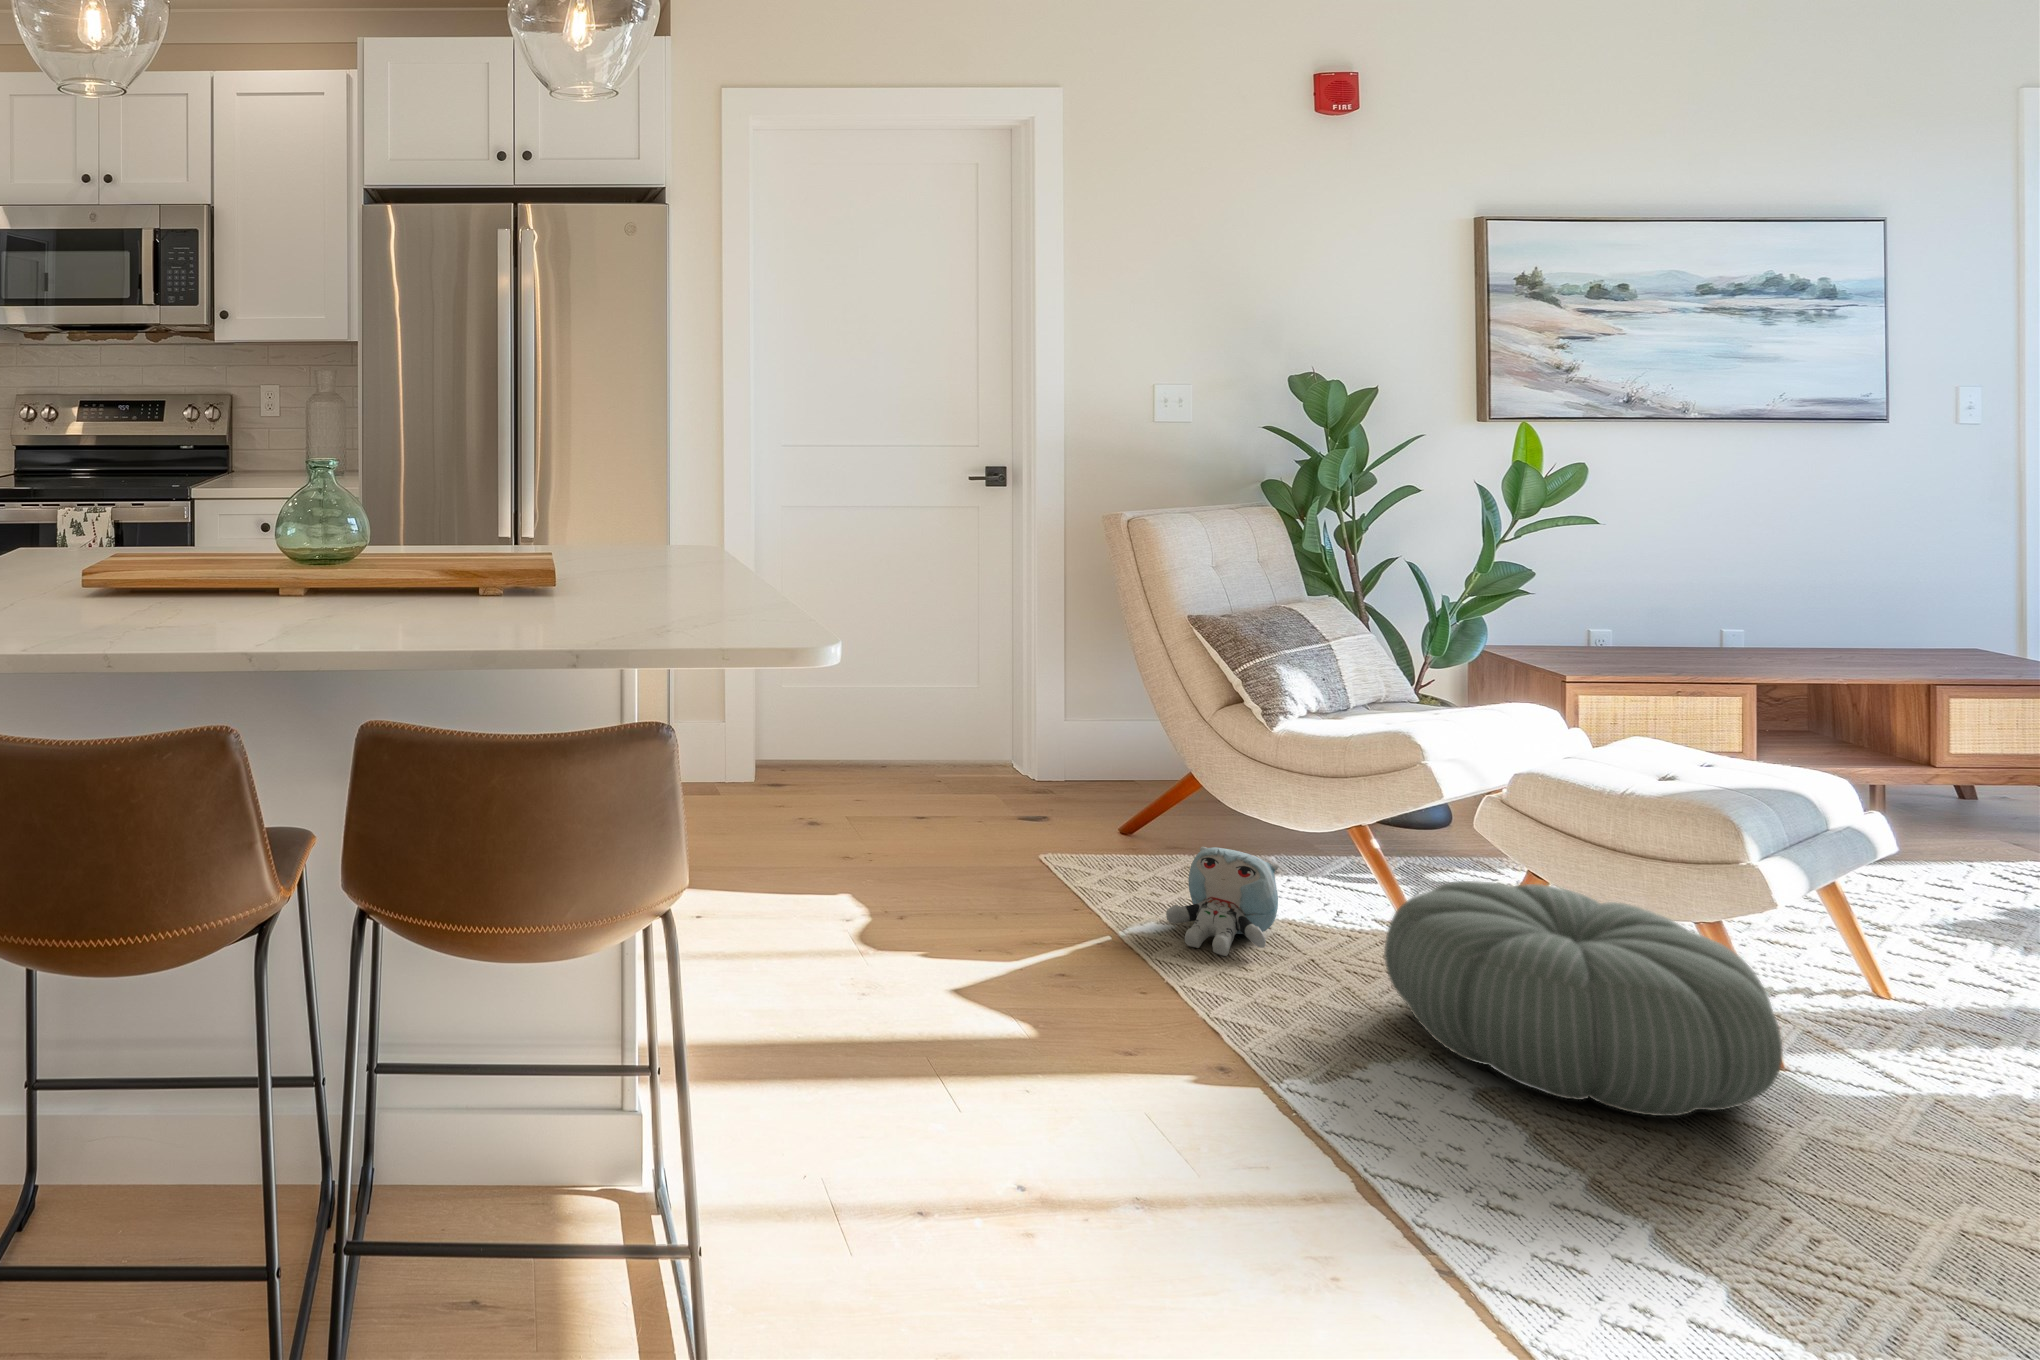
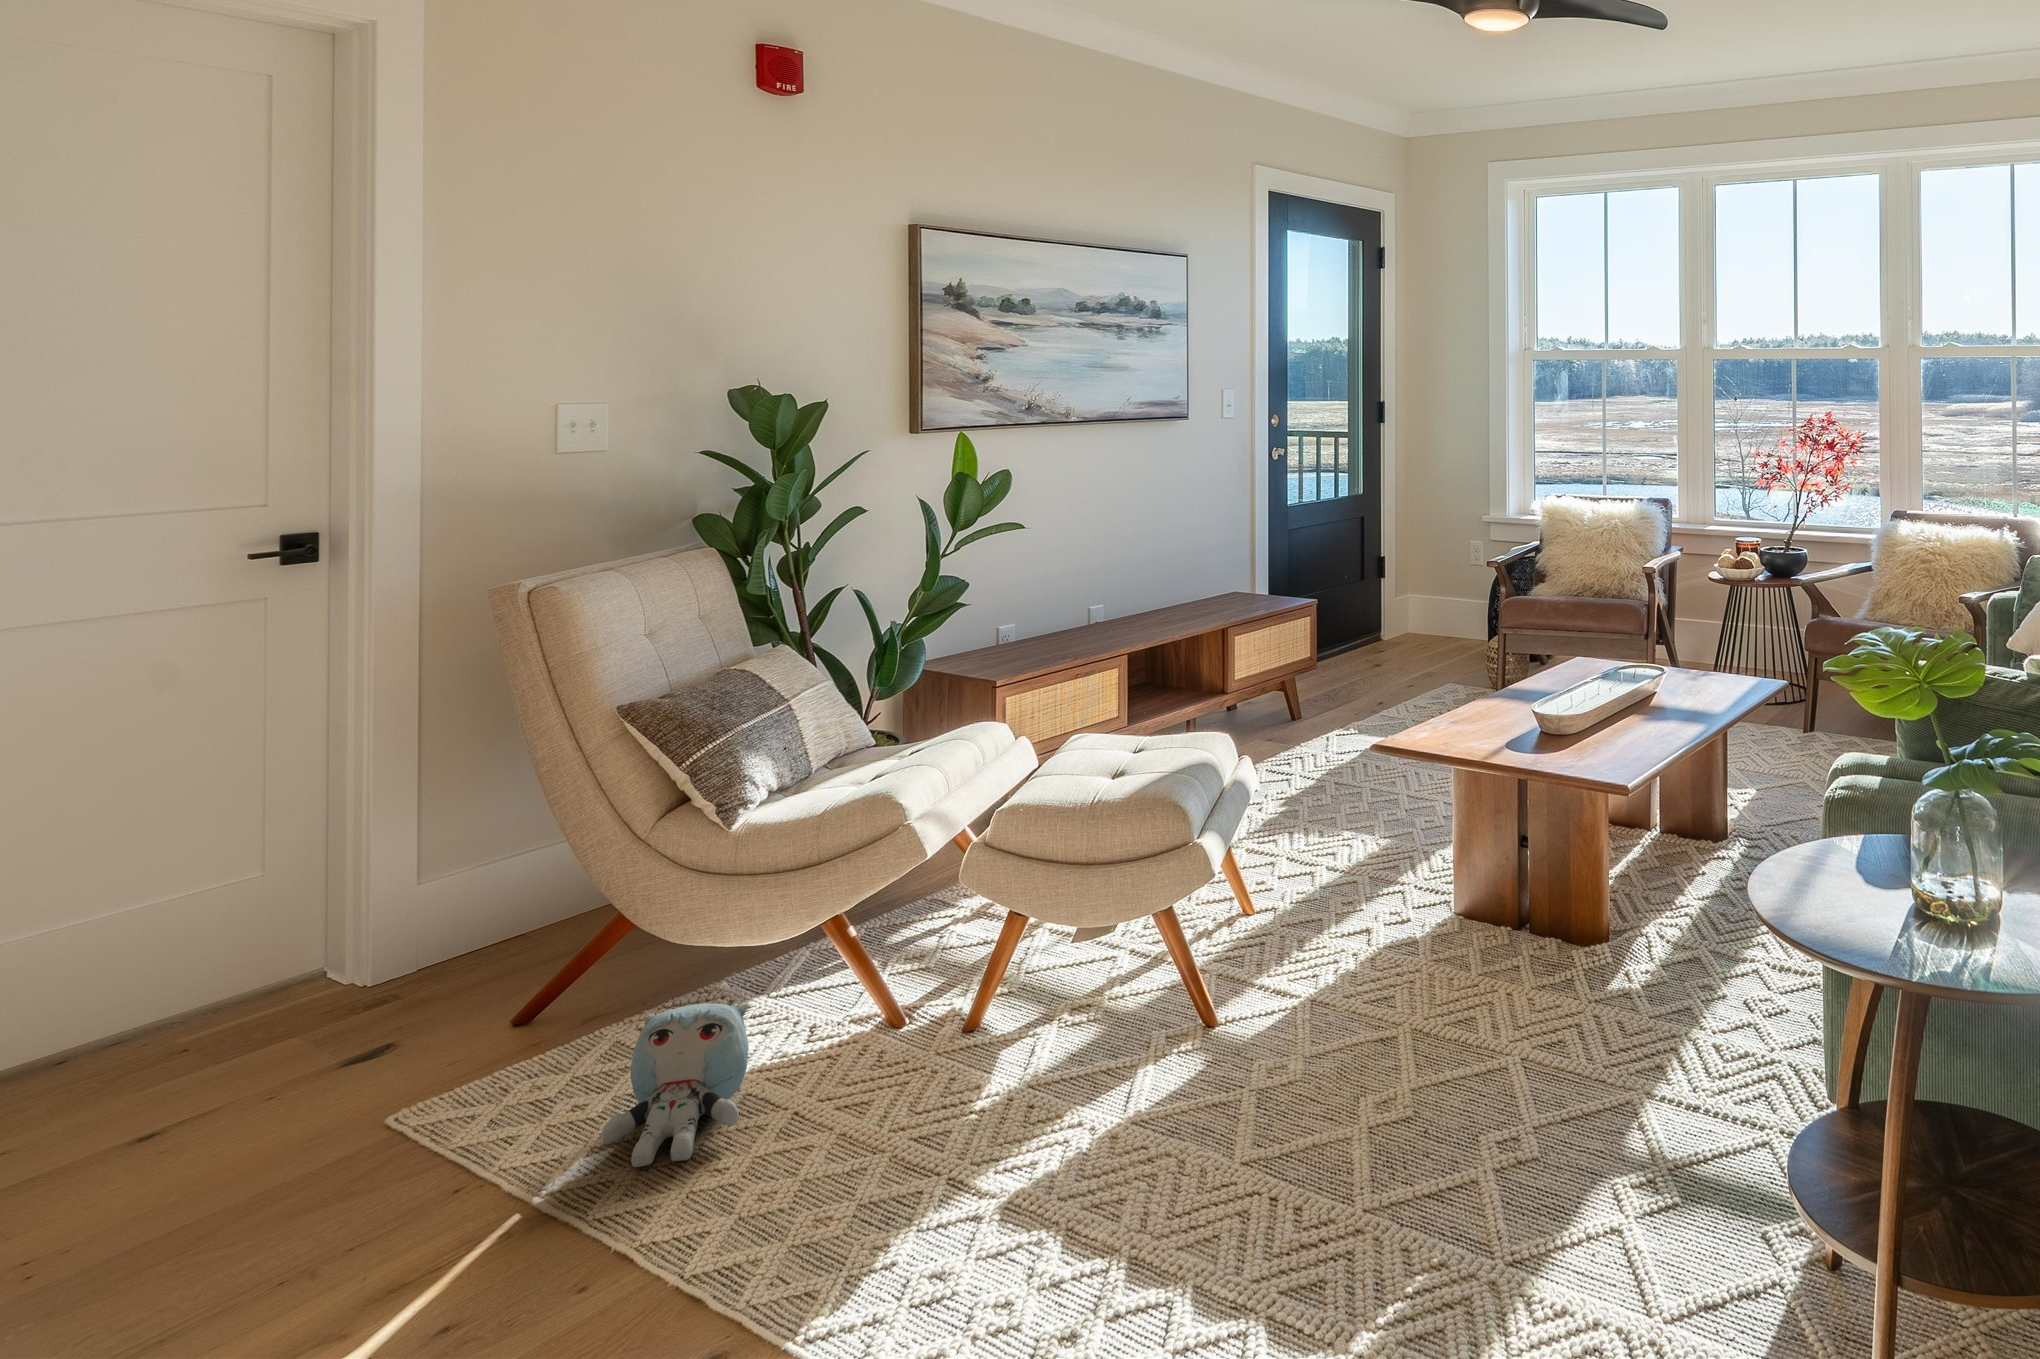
pouf: present [1384,881,1783,1116] -> none [887,917,1238,1173]

